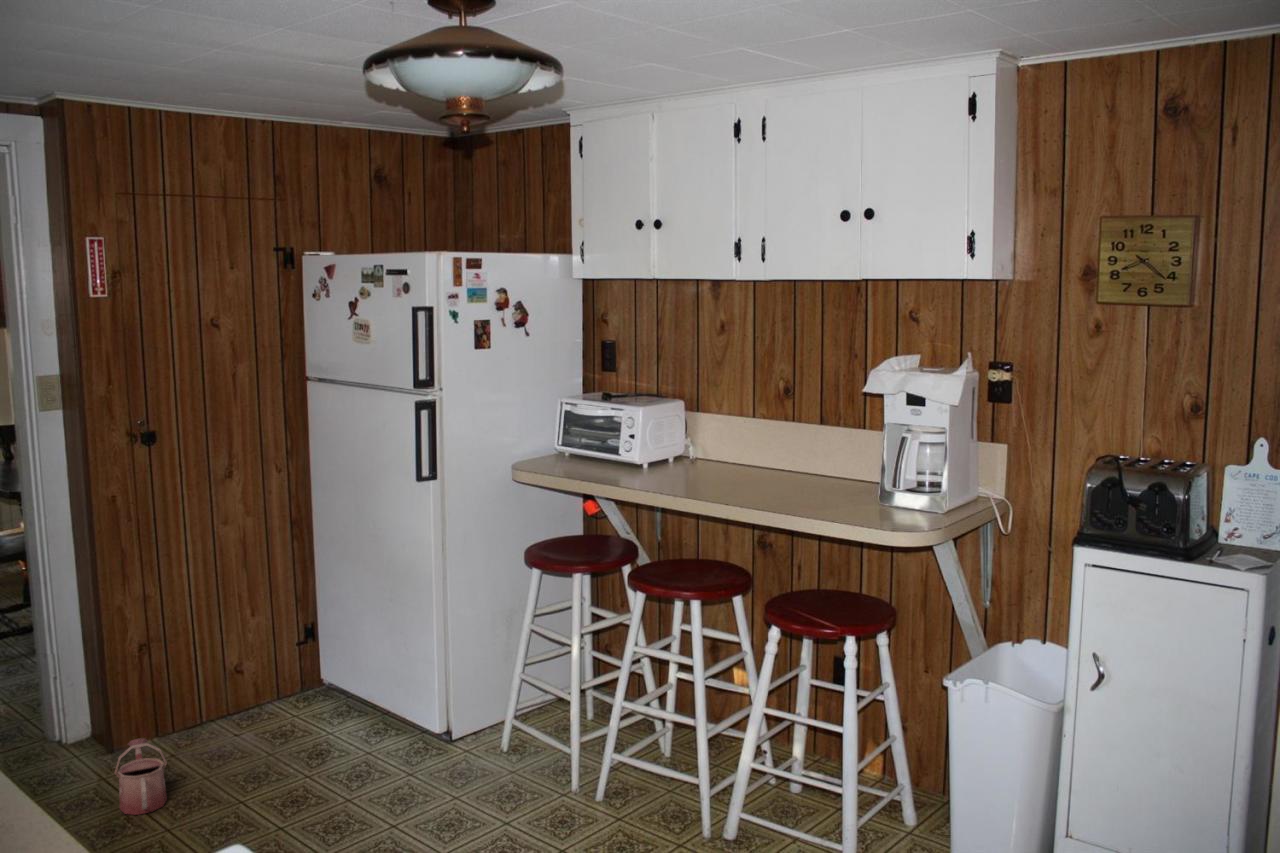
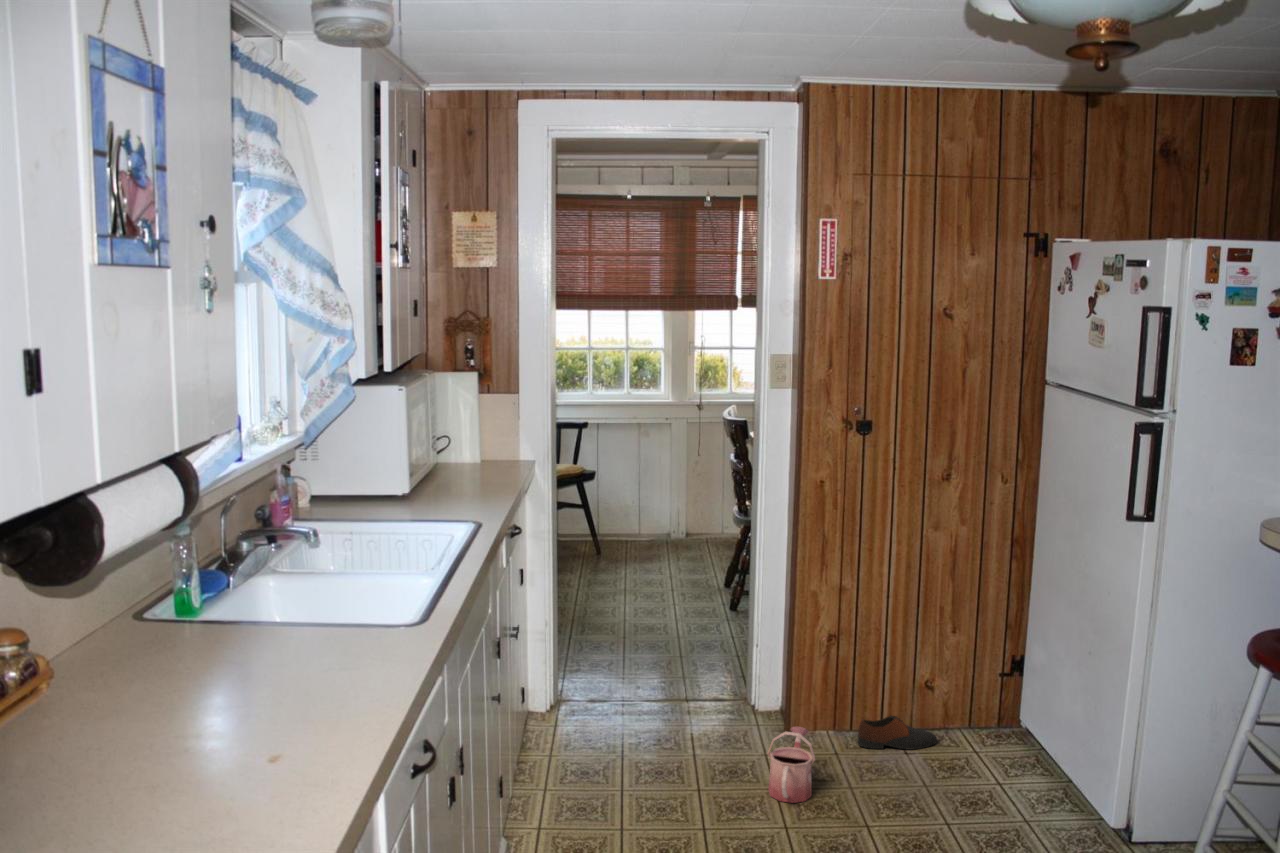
shoe: none [185,704,258,742] -> present [857,716,937,749]

